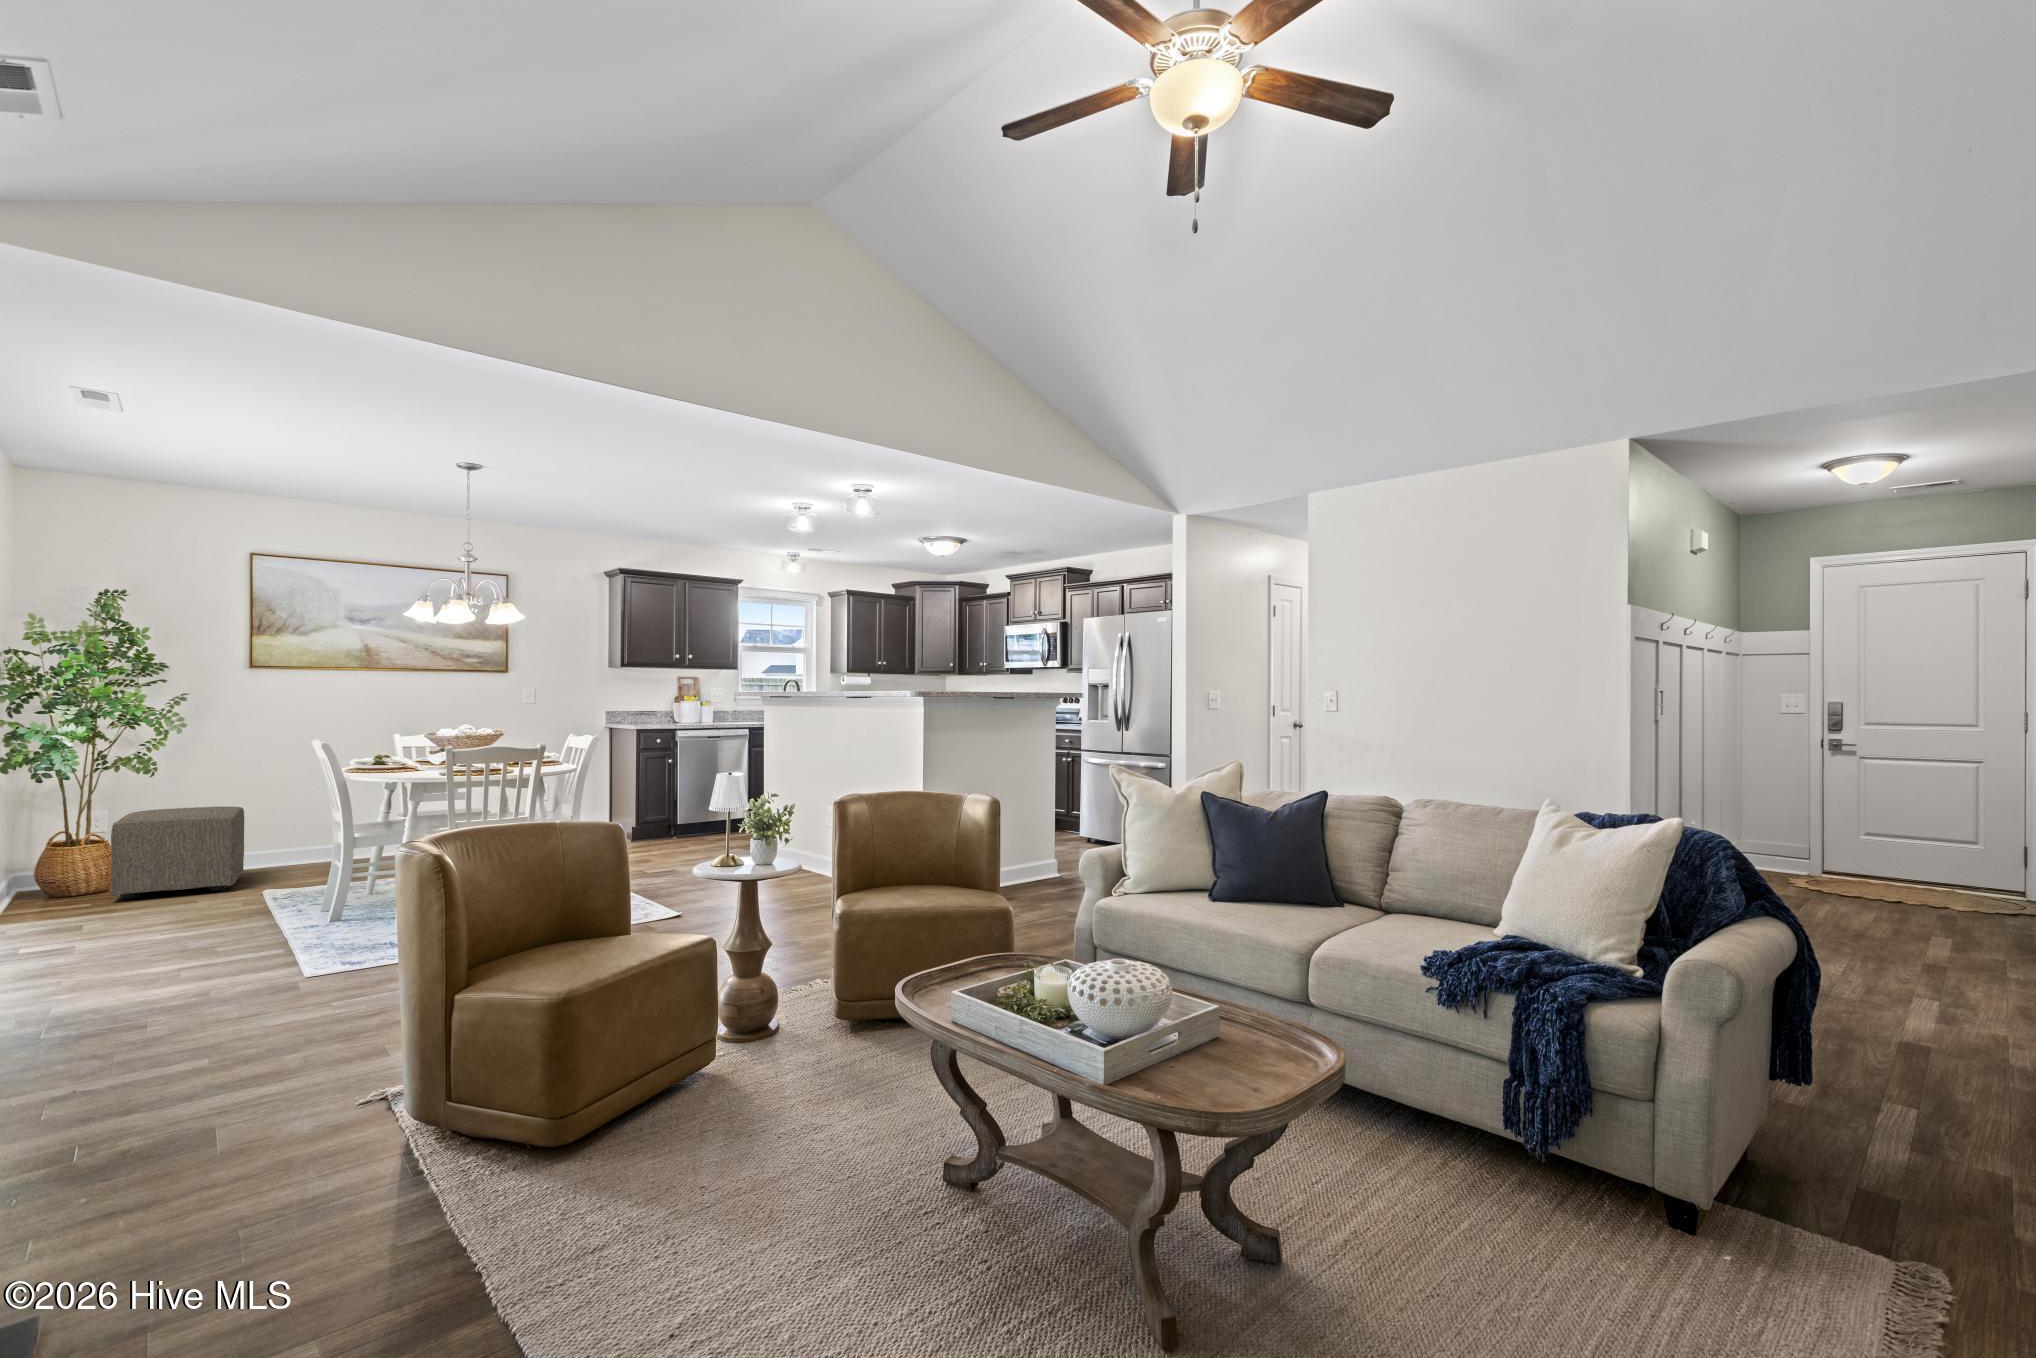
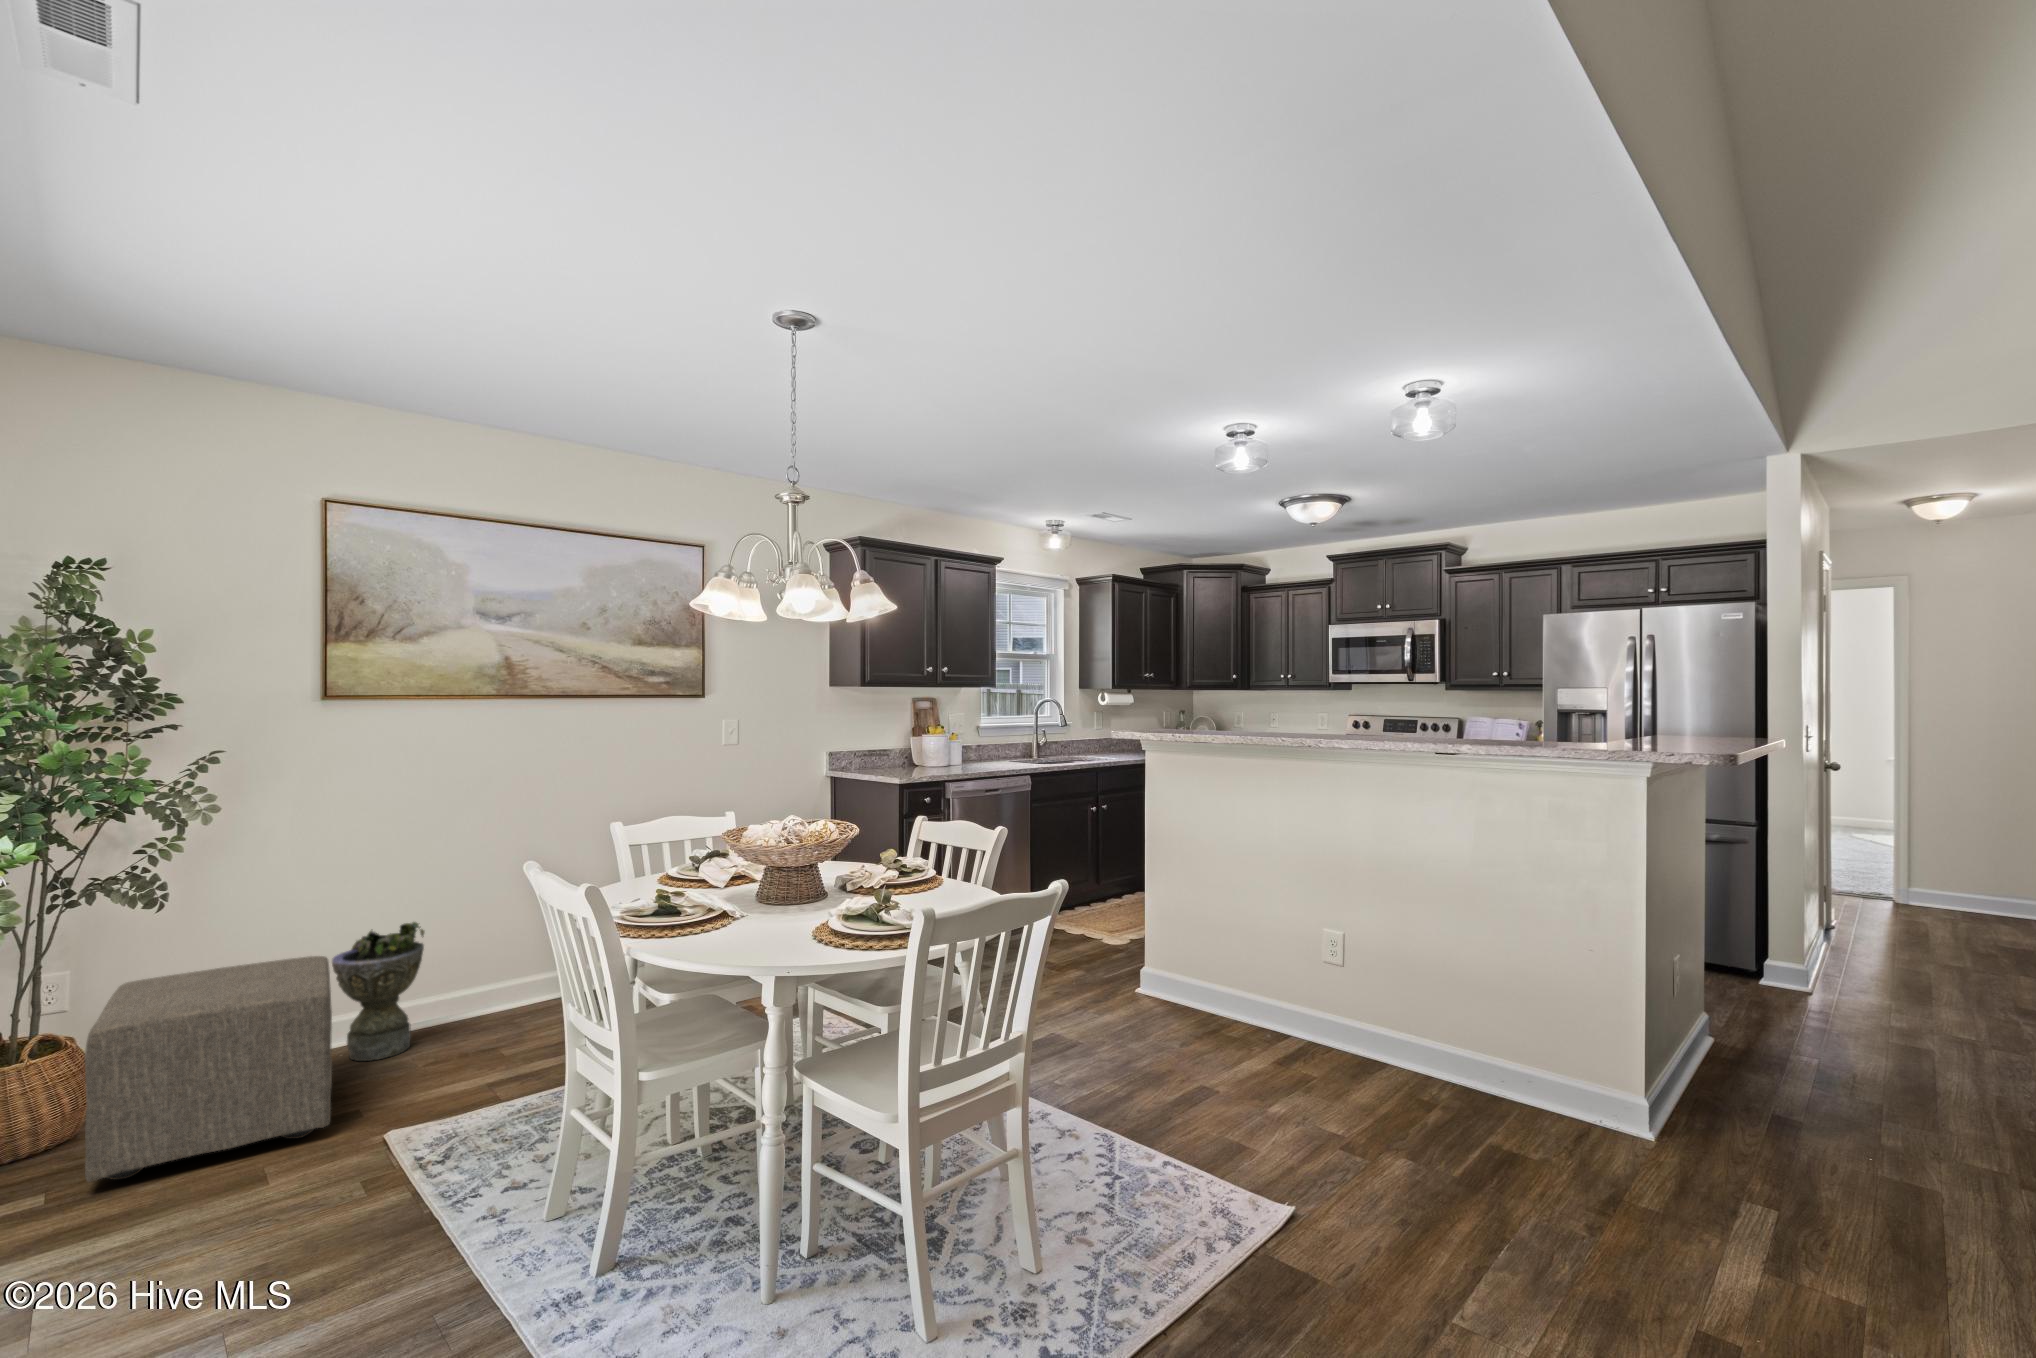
planter: none [250,796,305,871] -> present [332,922,424,1061]

